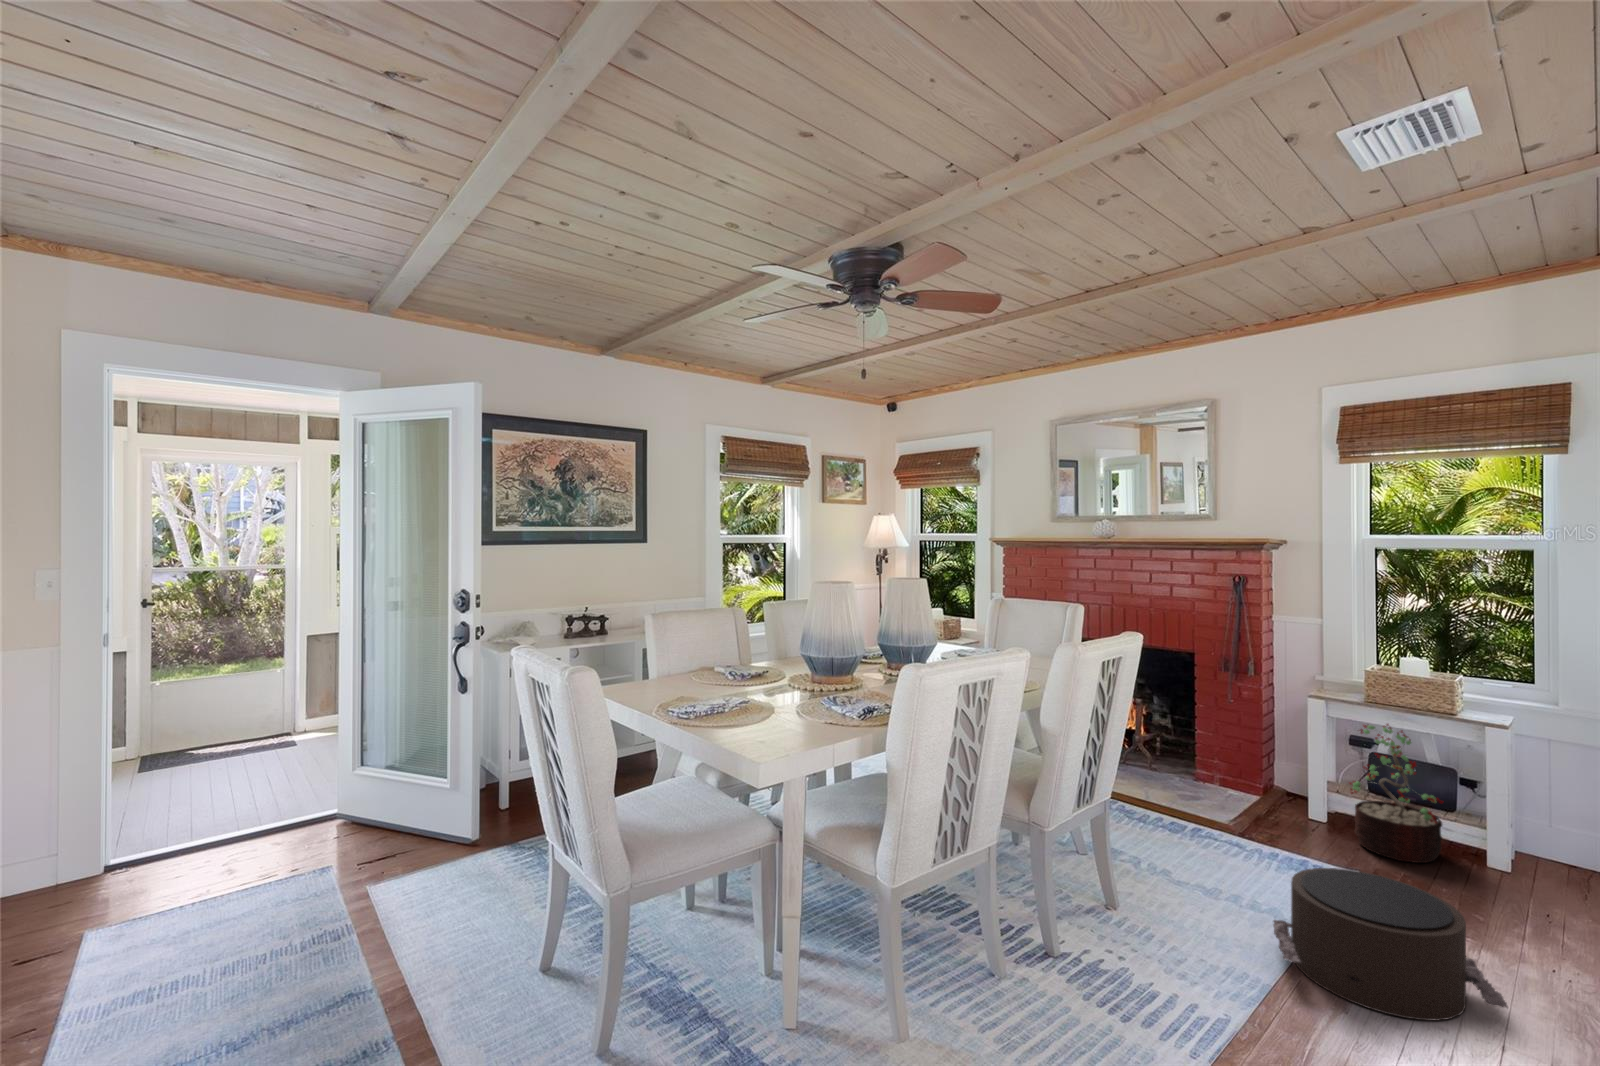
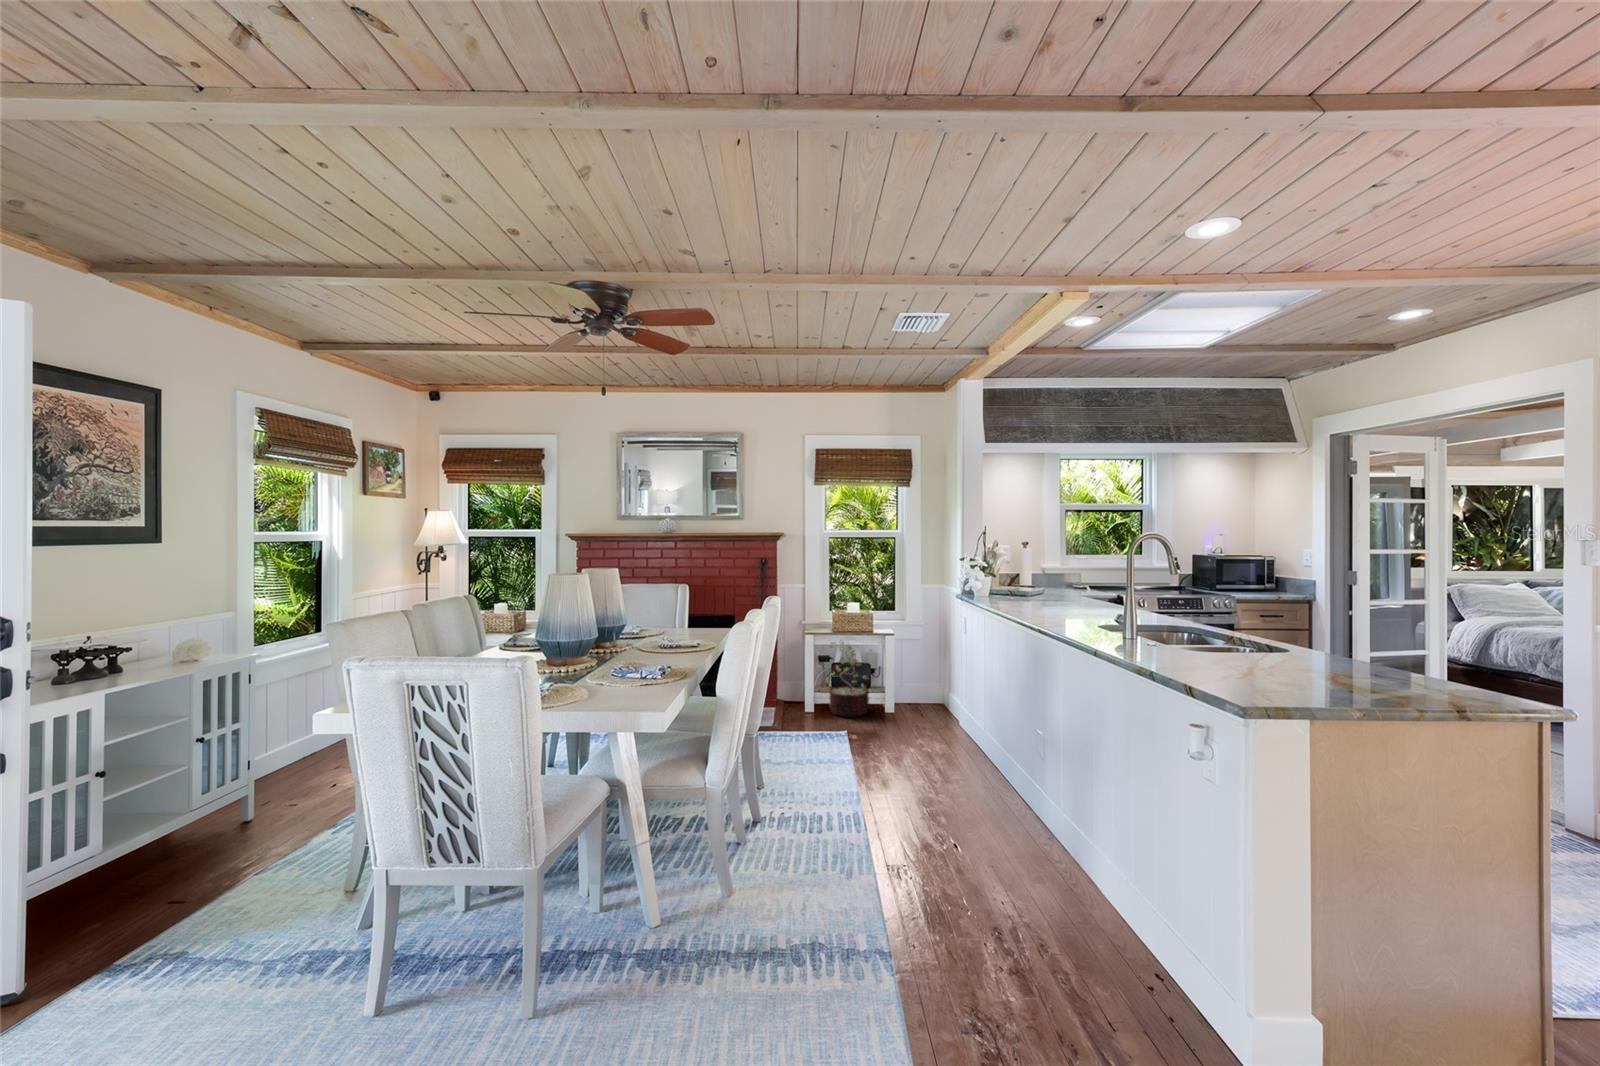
pouf: present [1273,868,1508,1021] -> none [844,719,948,786]

